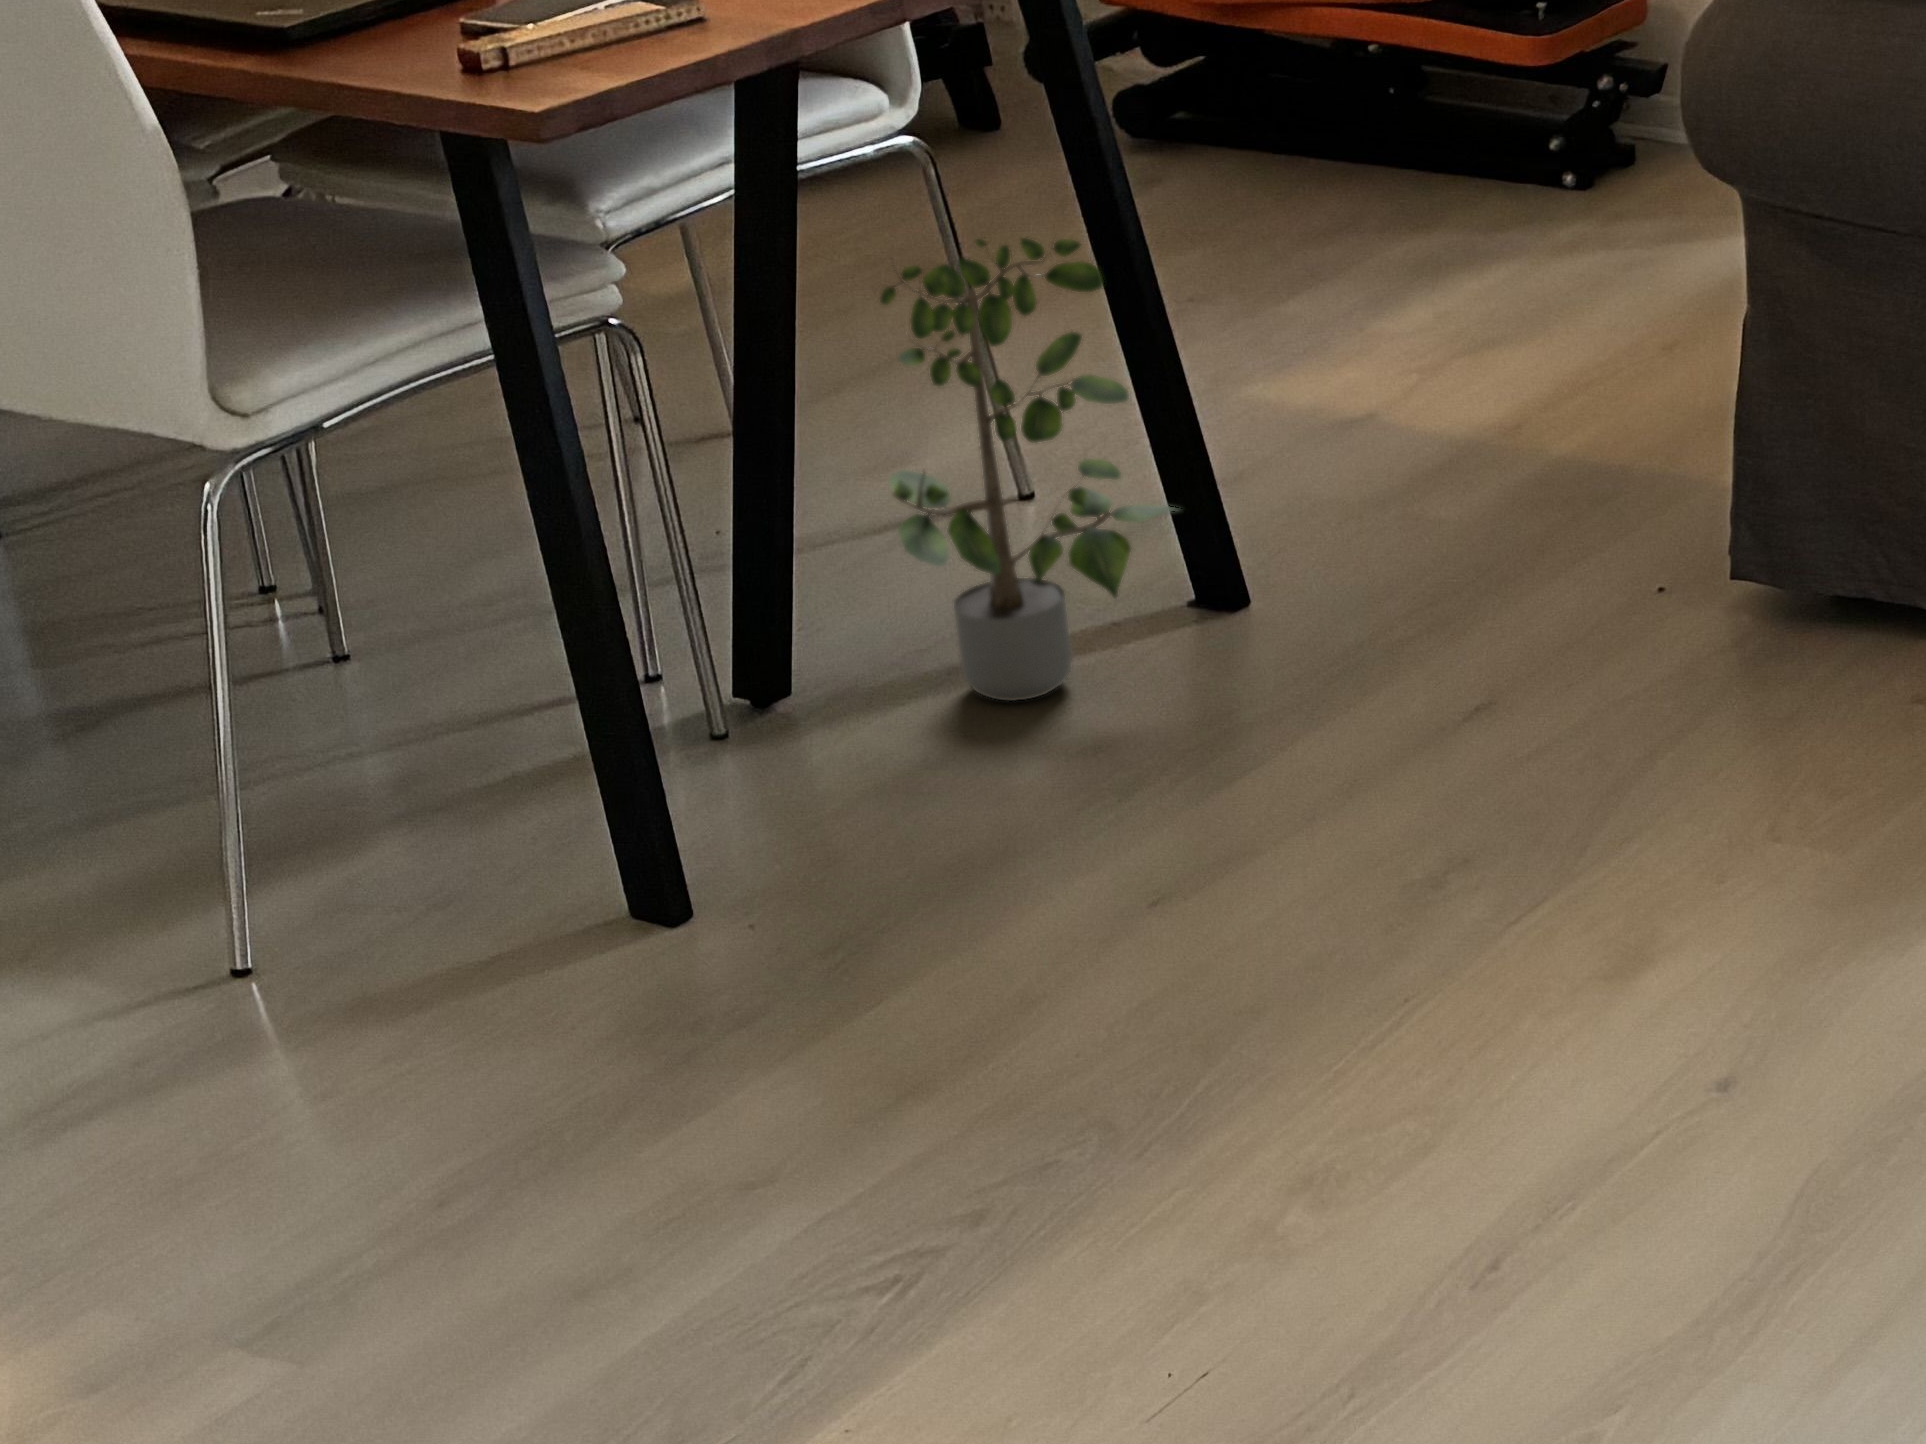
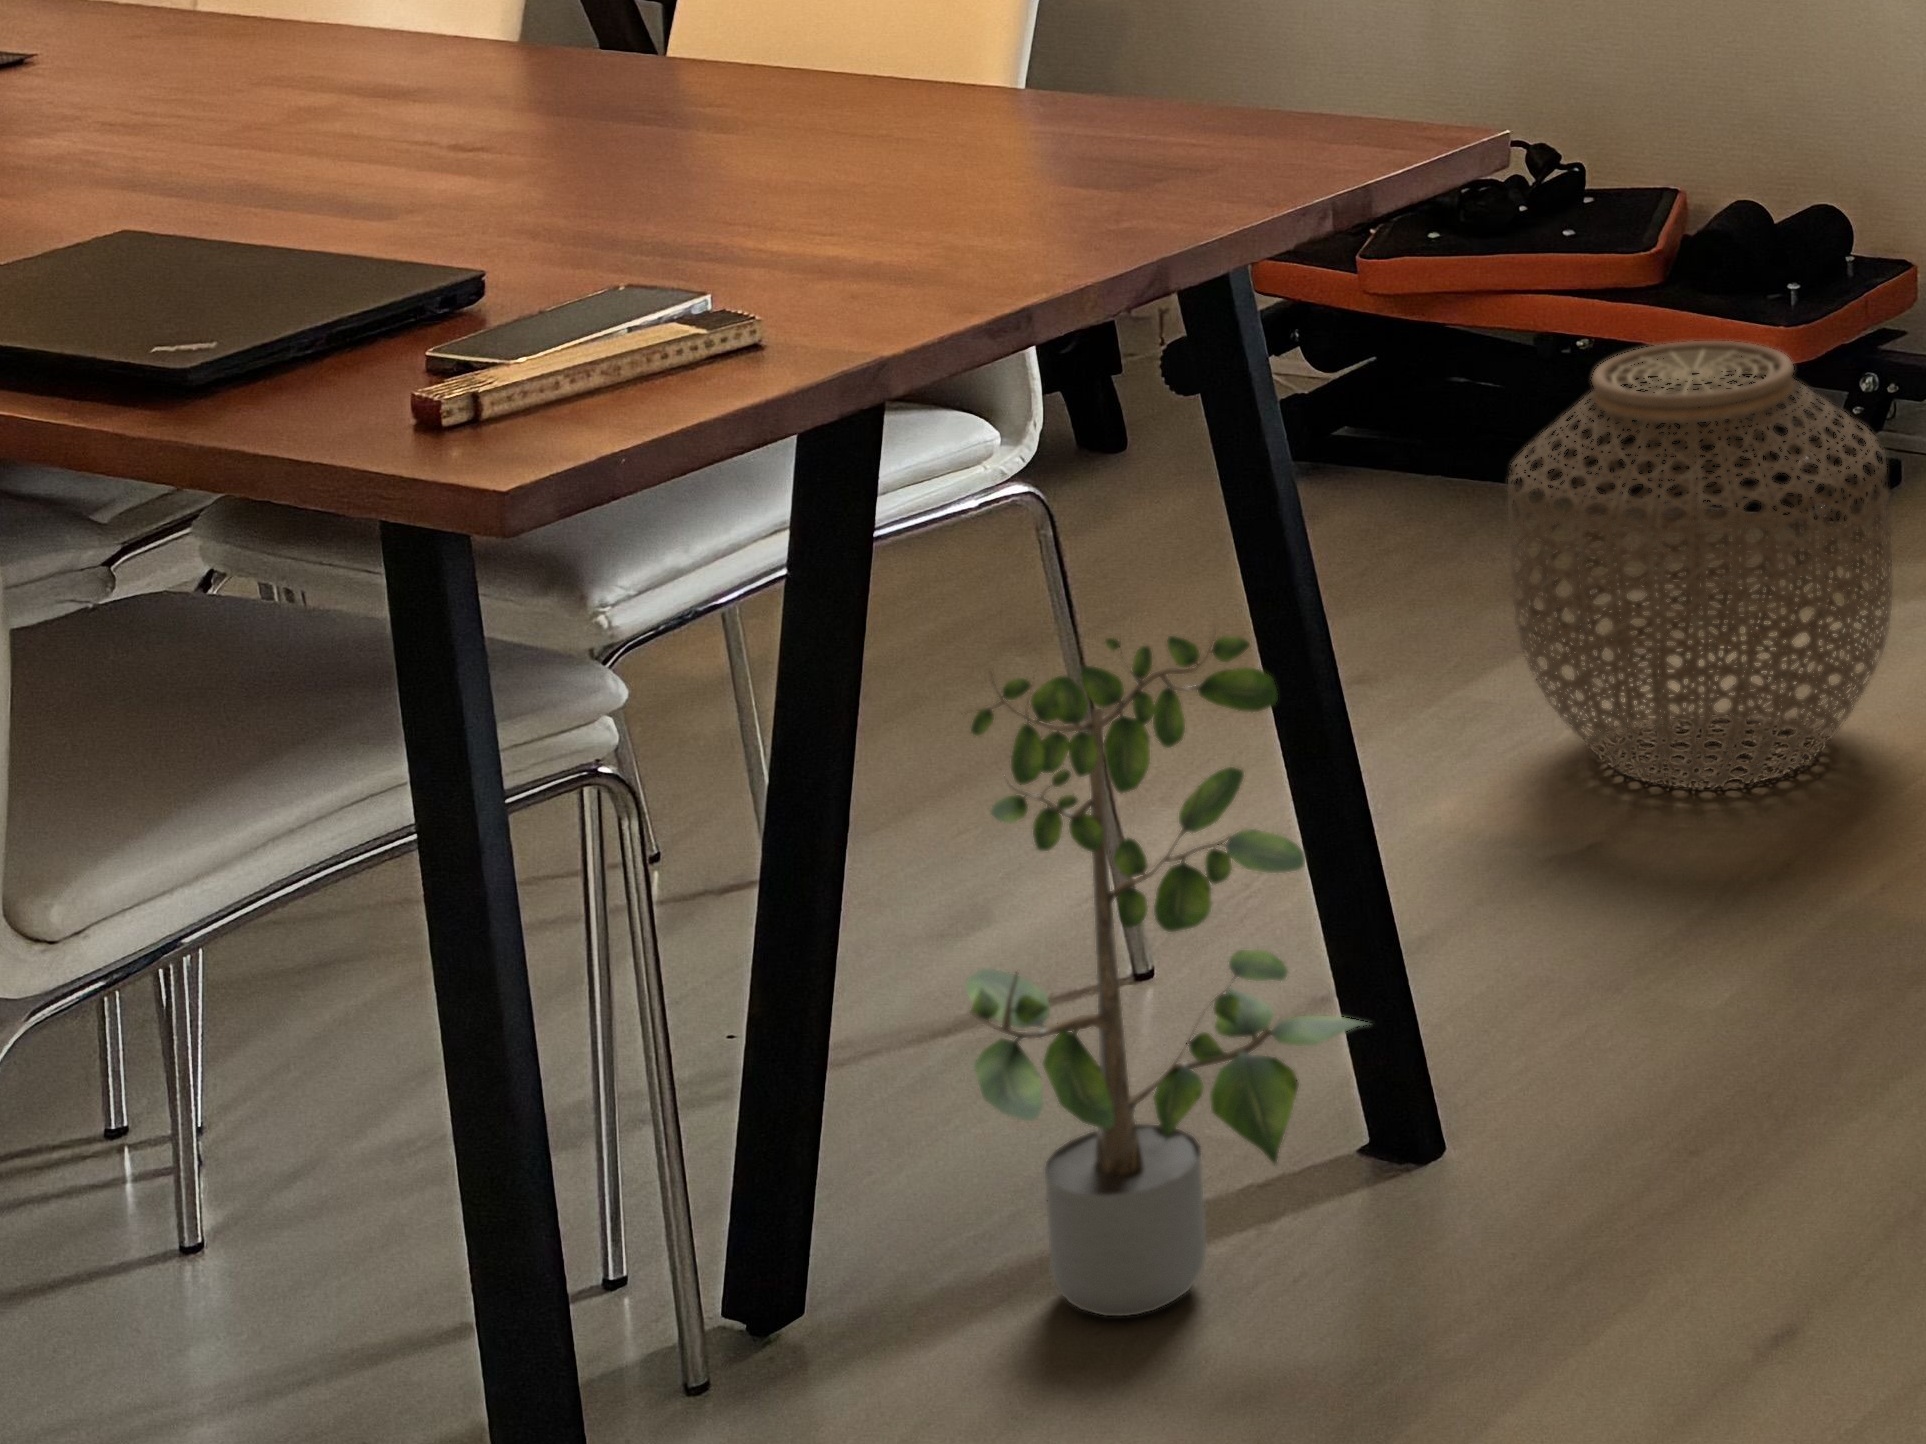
woven basket: none [1295,42,1596,377] -> present [1508,341,1892,788]

